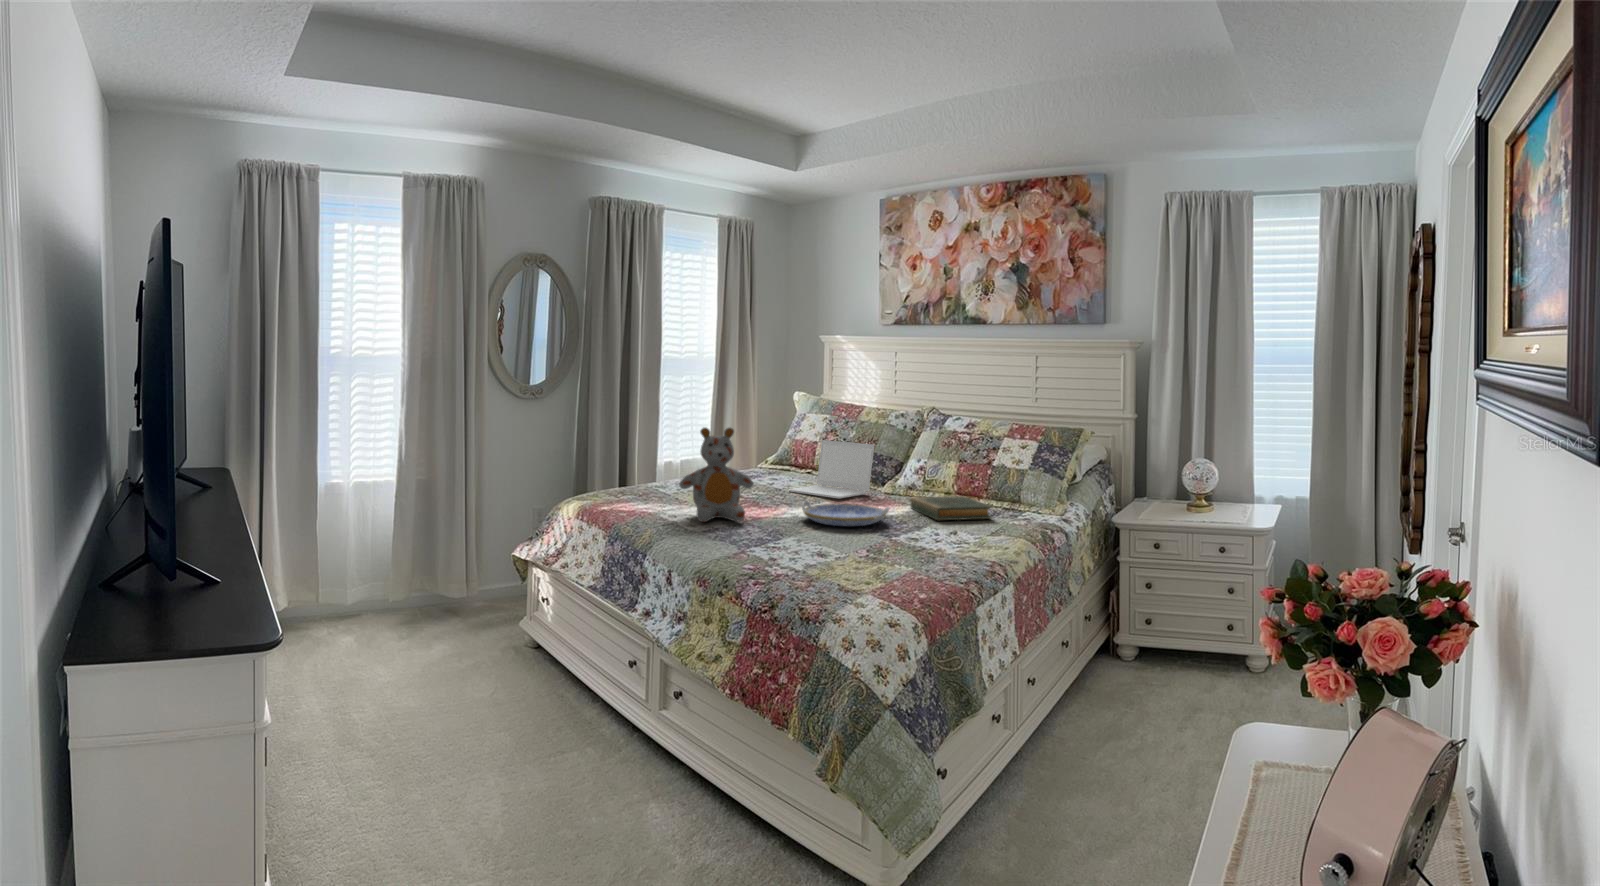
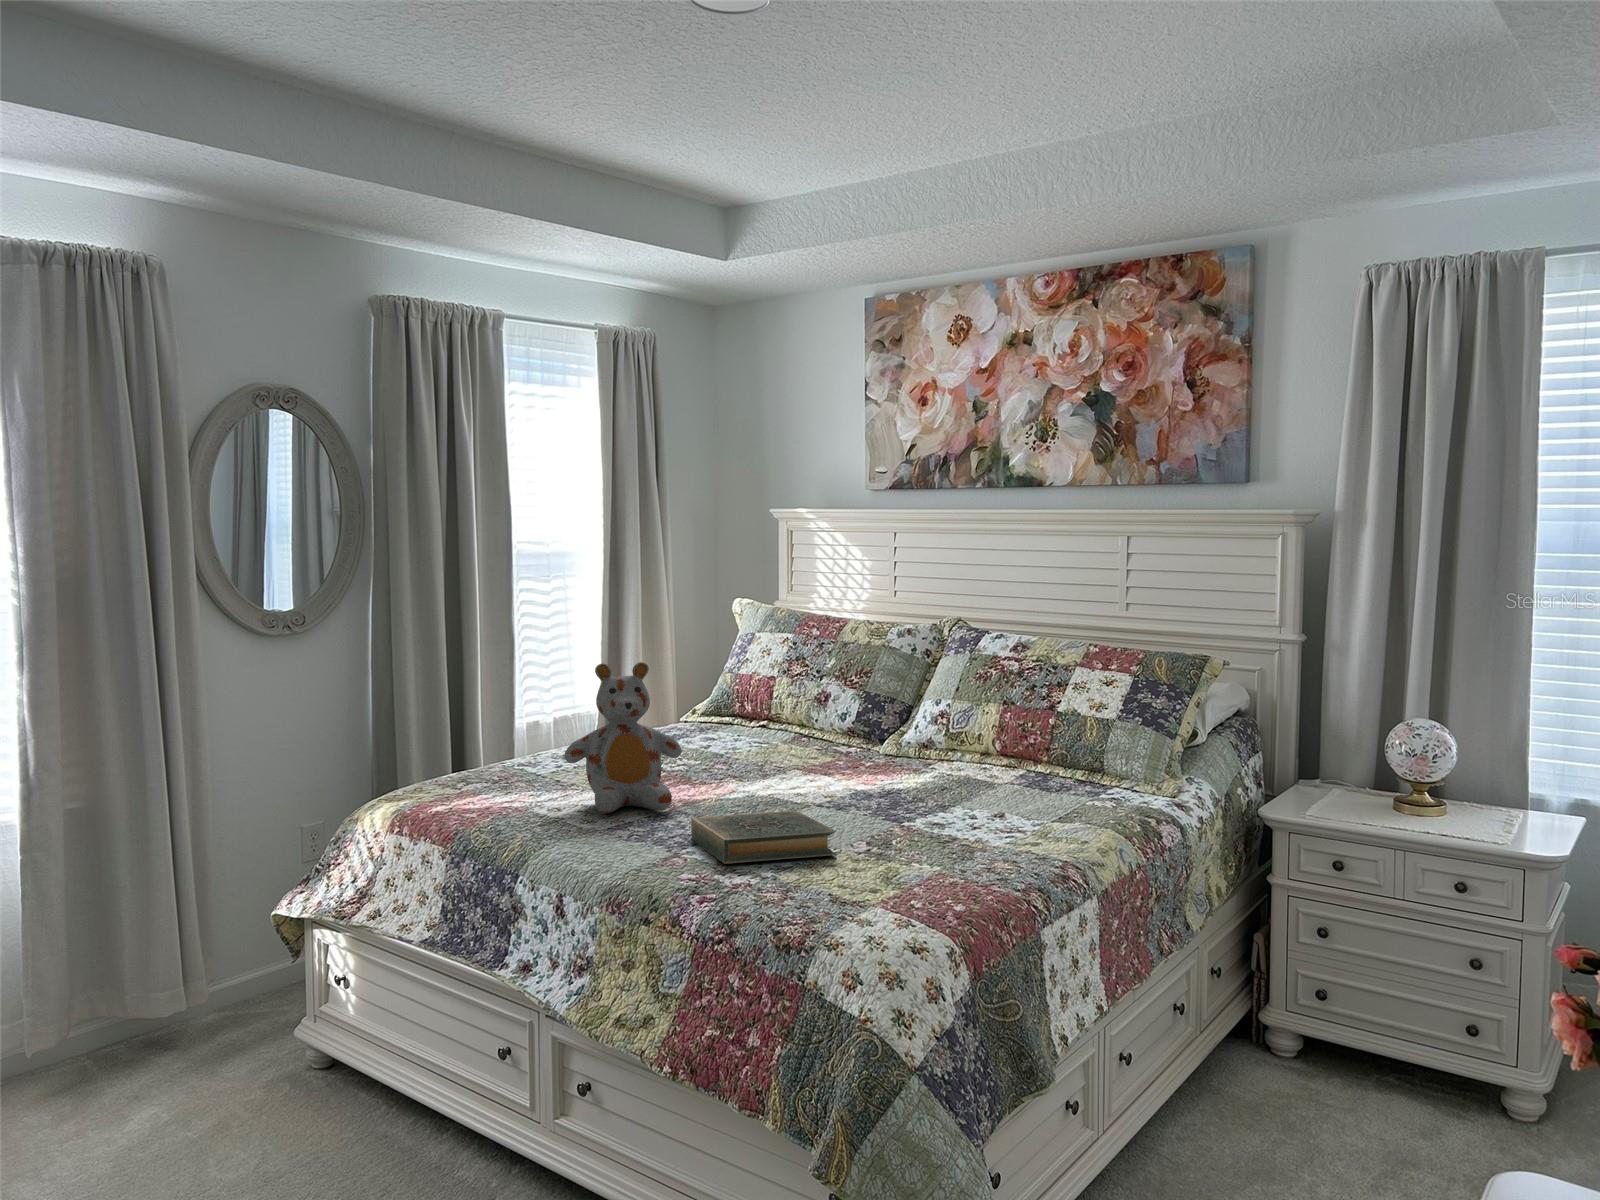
laptop: present [788,440,874,498] -> none [733,677,867,769]
hardback book: present [910,496,992,520] -> present [691,810,837,864]
serving tray: present [802,501,889,526] -> none [759,773,898,810]

